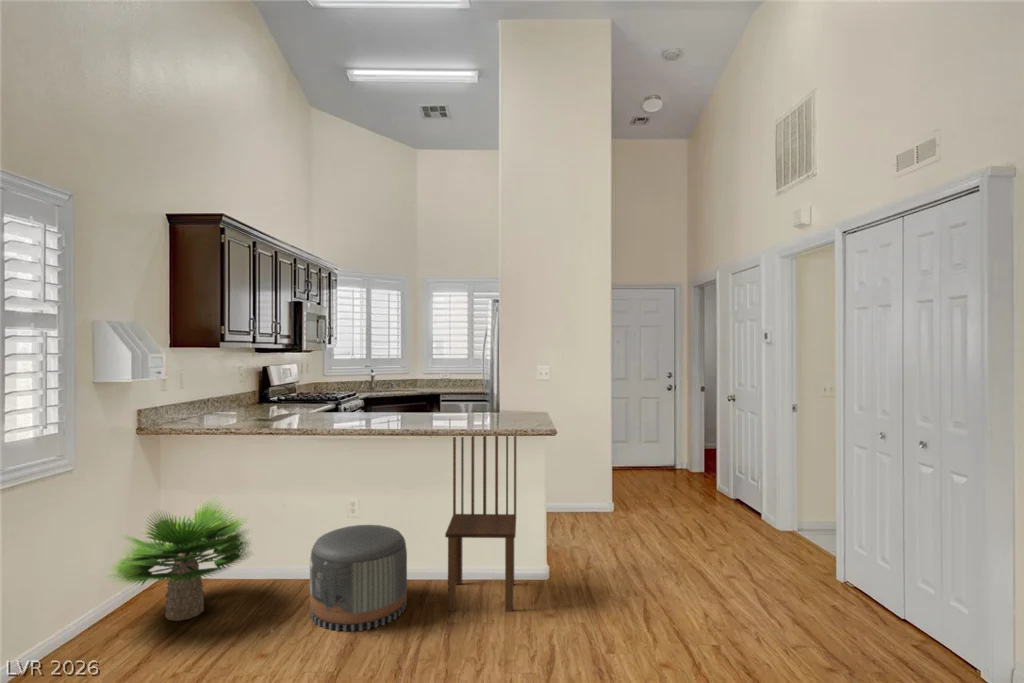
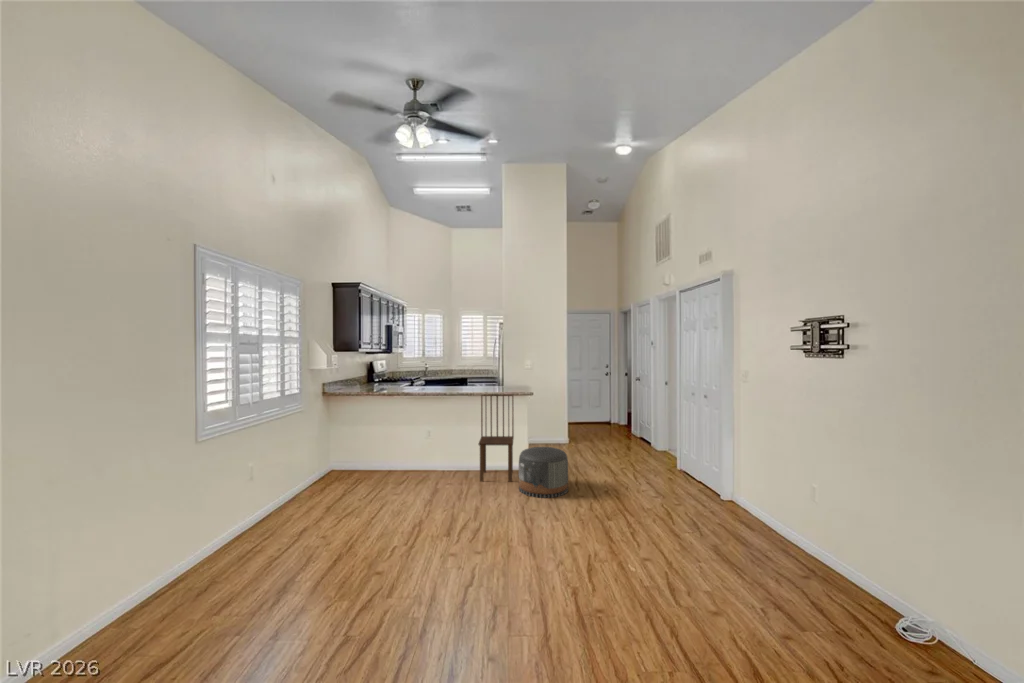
potted plant: present [113,502,248,621] -> none [315,426,384,486]
pouf: present [310,525,407,632] -> present [519,447,568,498]

